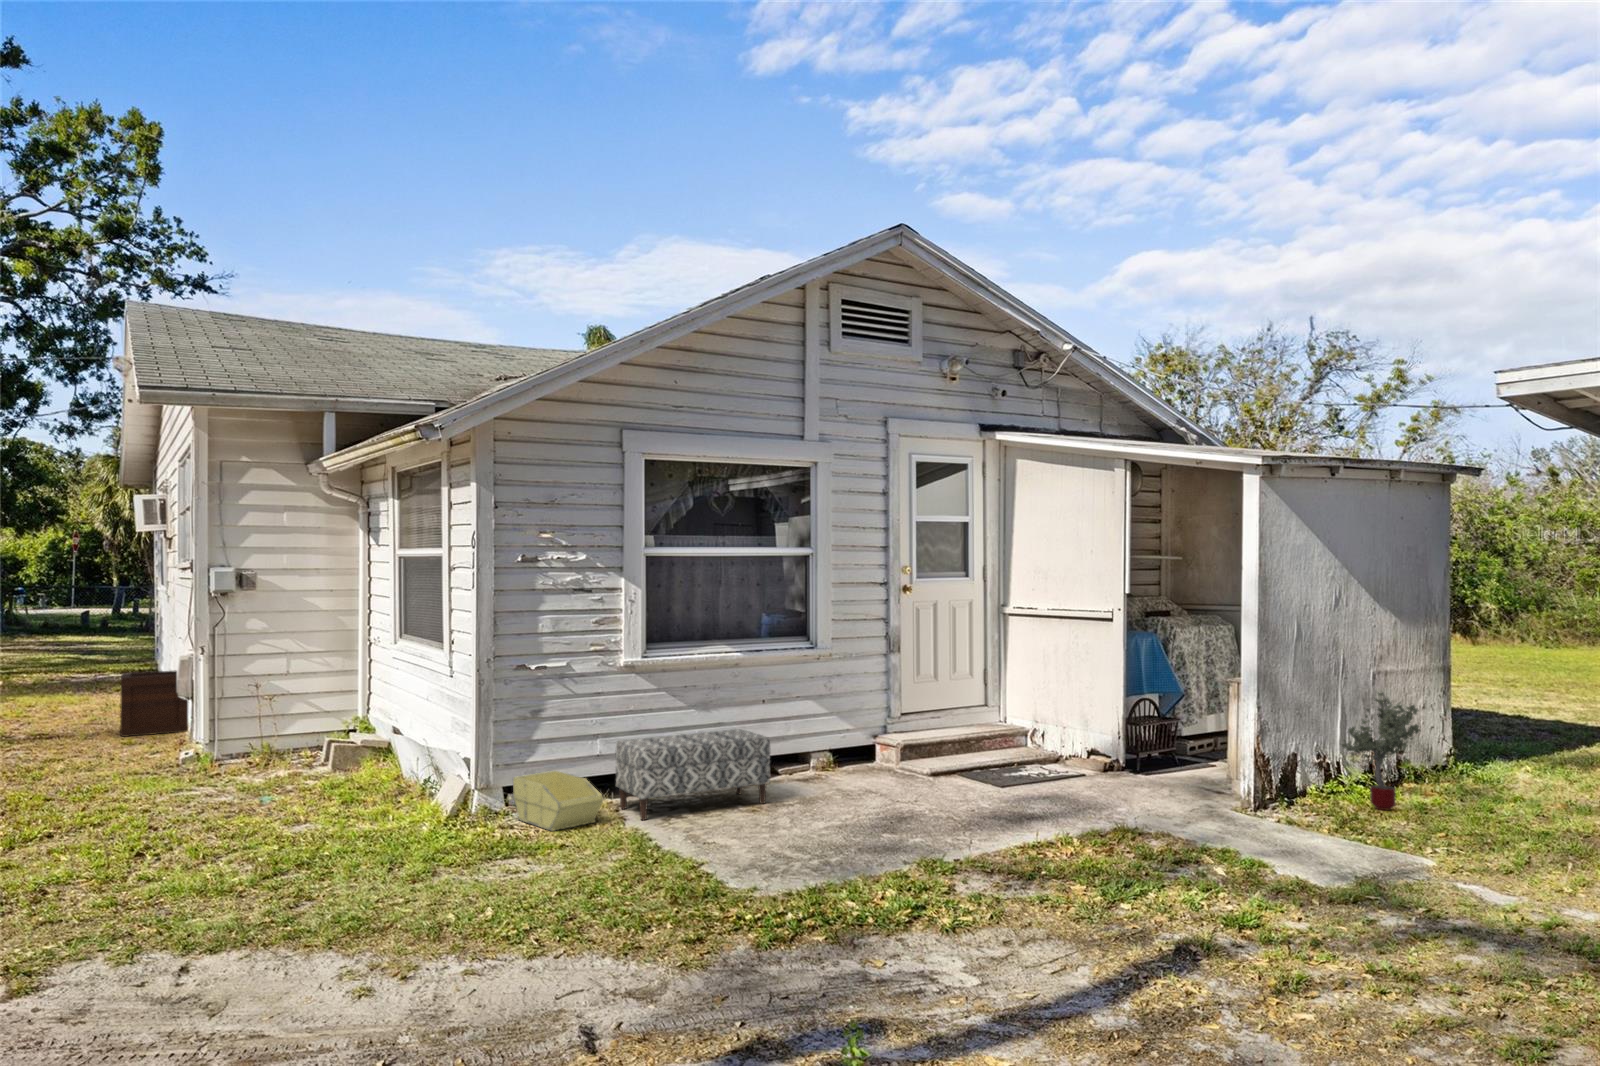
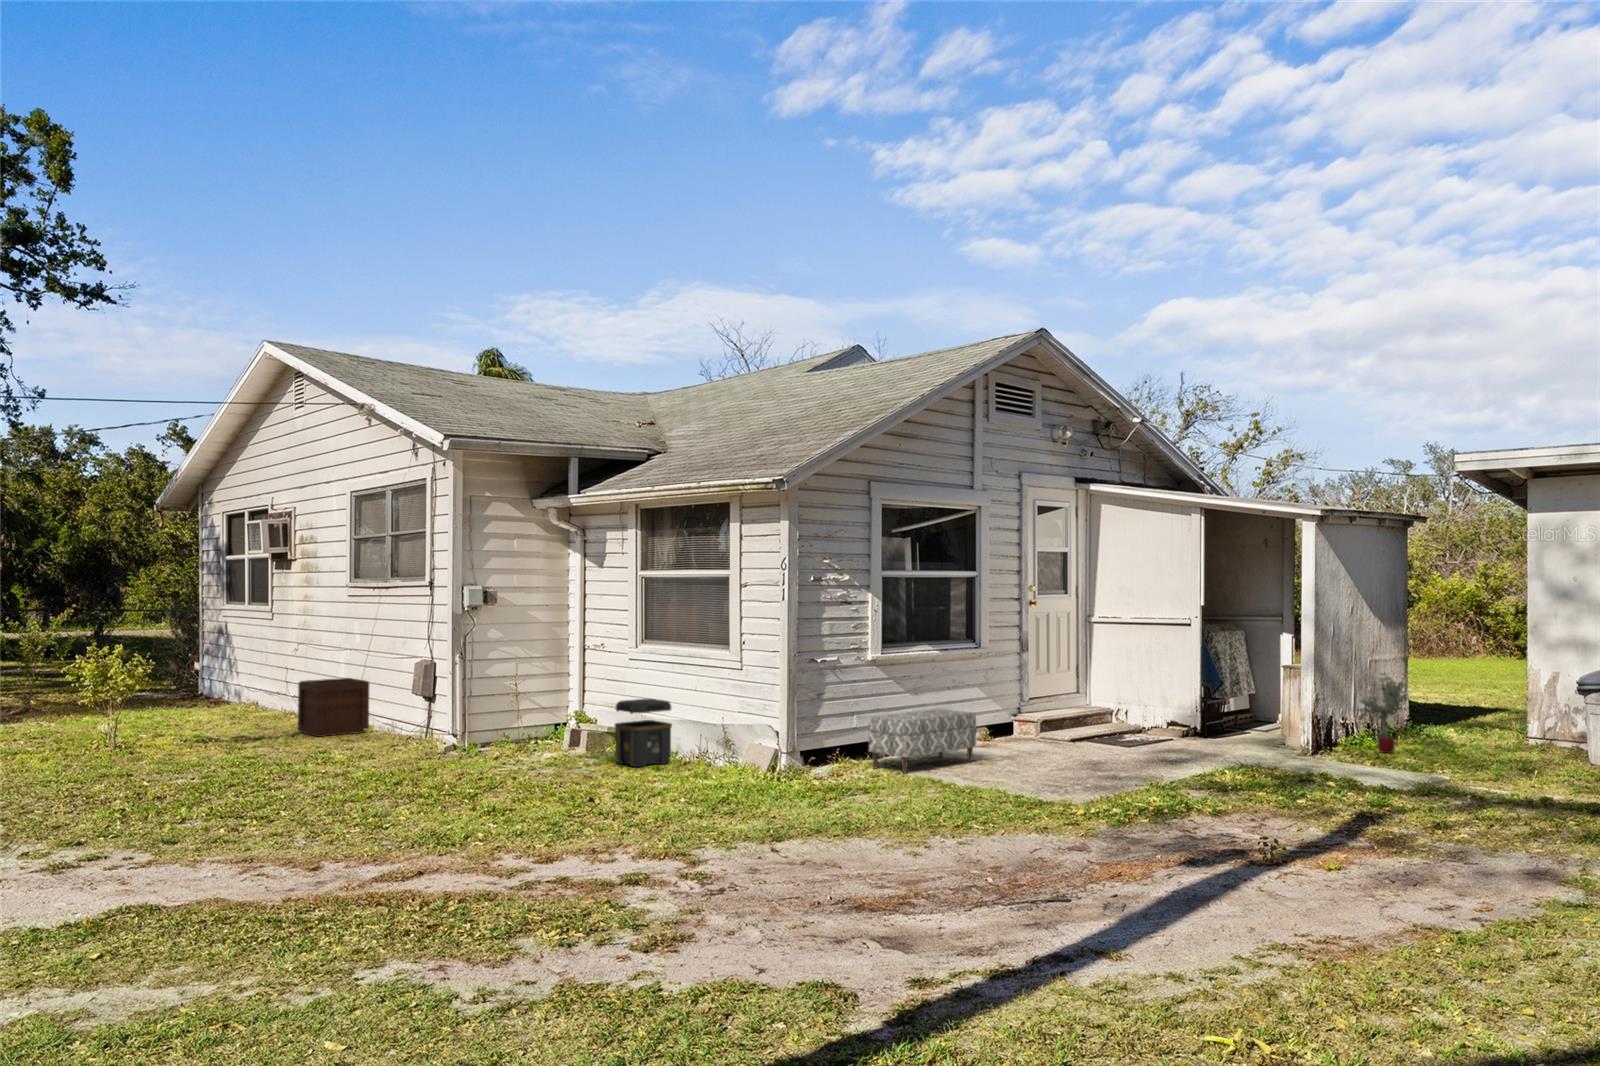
toolbox: none [333,708,399,795] -> present [615,699,672,767]
storage bin: present [513,771,603,831] -> none [805,740,881,781]

